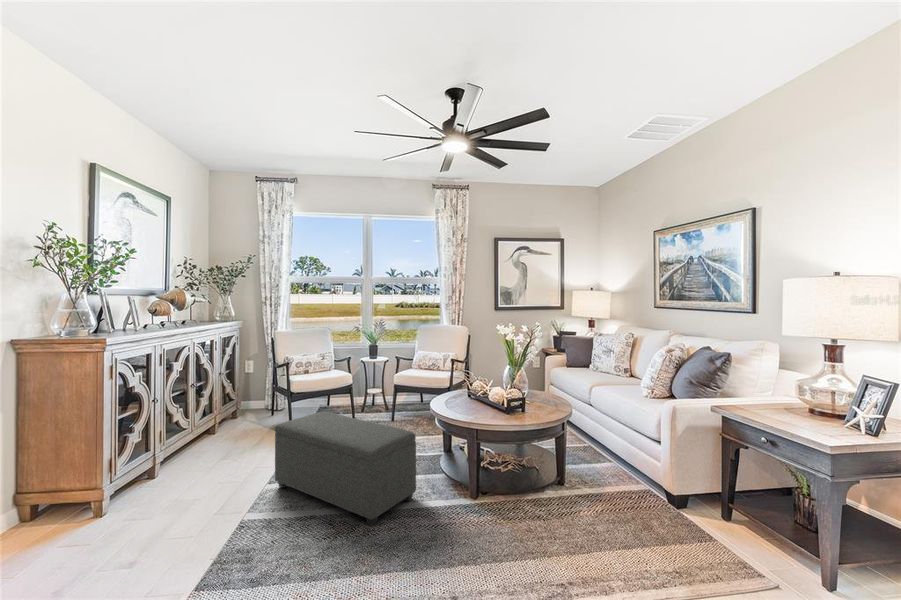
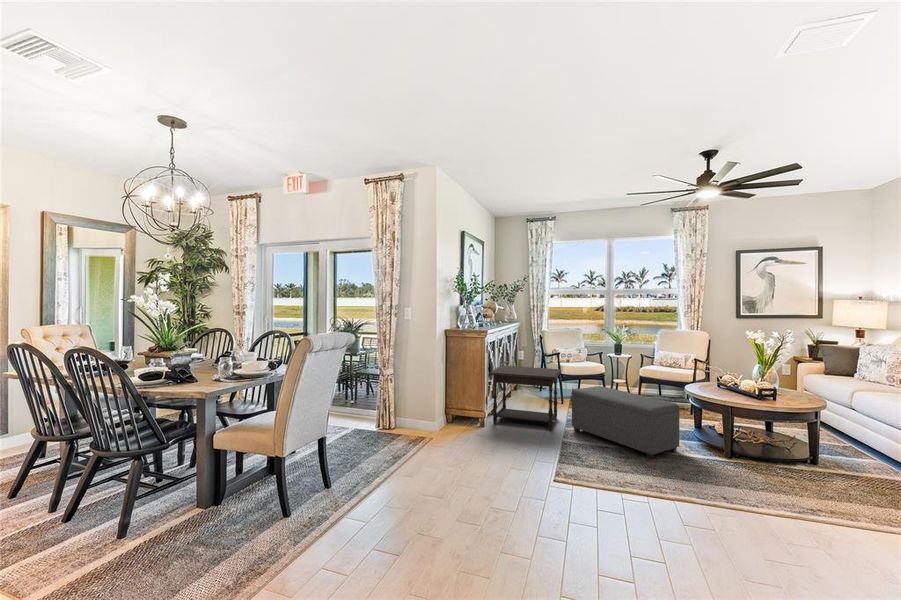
side table: none [126,391,273,498] -> present [489,366,562,430]

